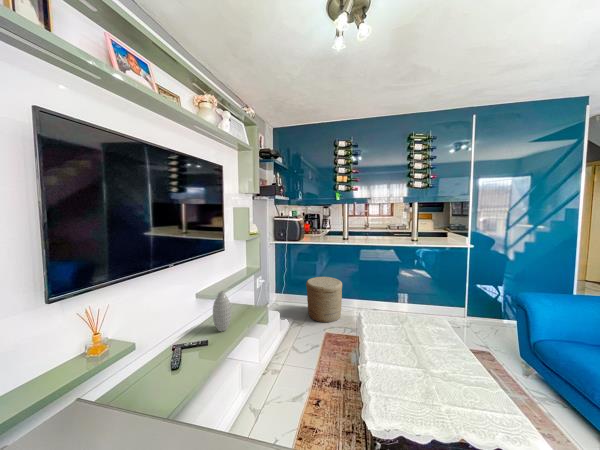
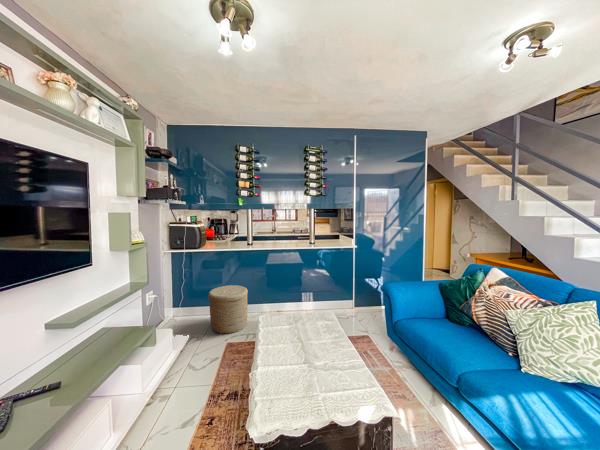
vase: present [213,291,231,331] -> none [71,316,100,366]

